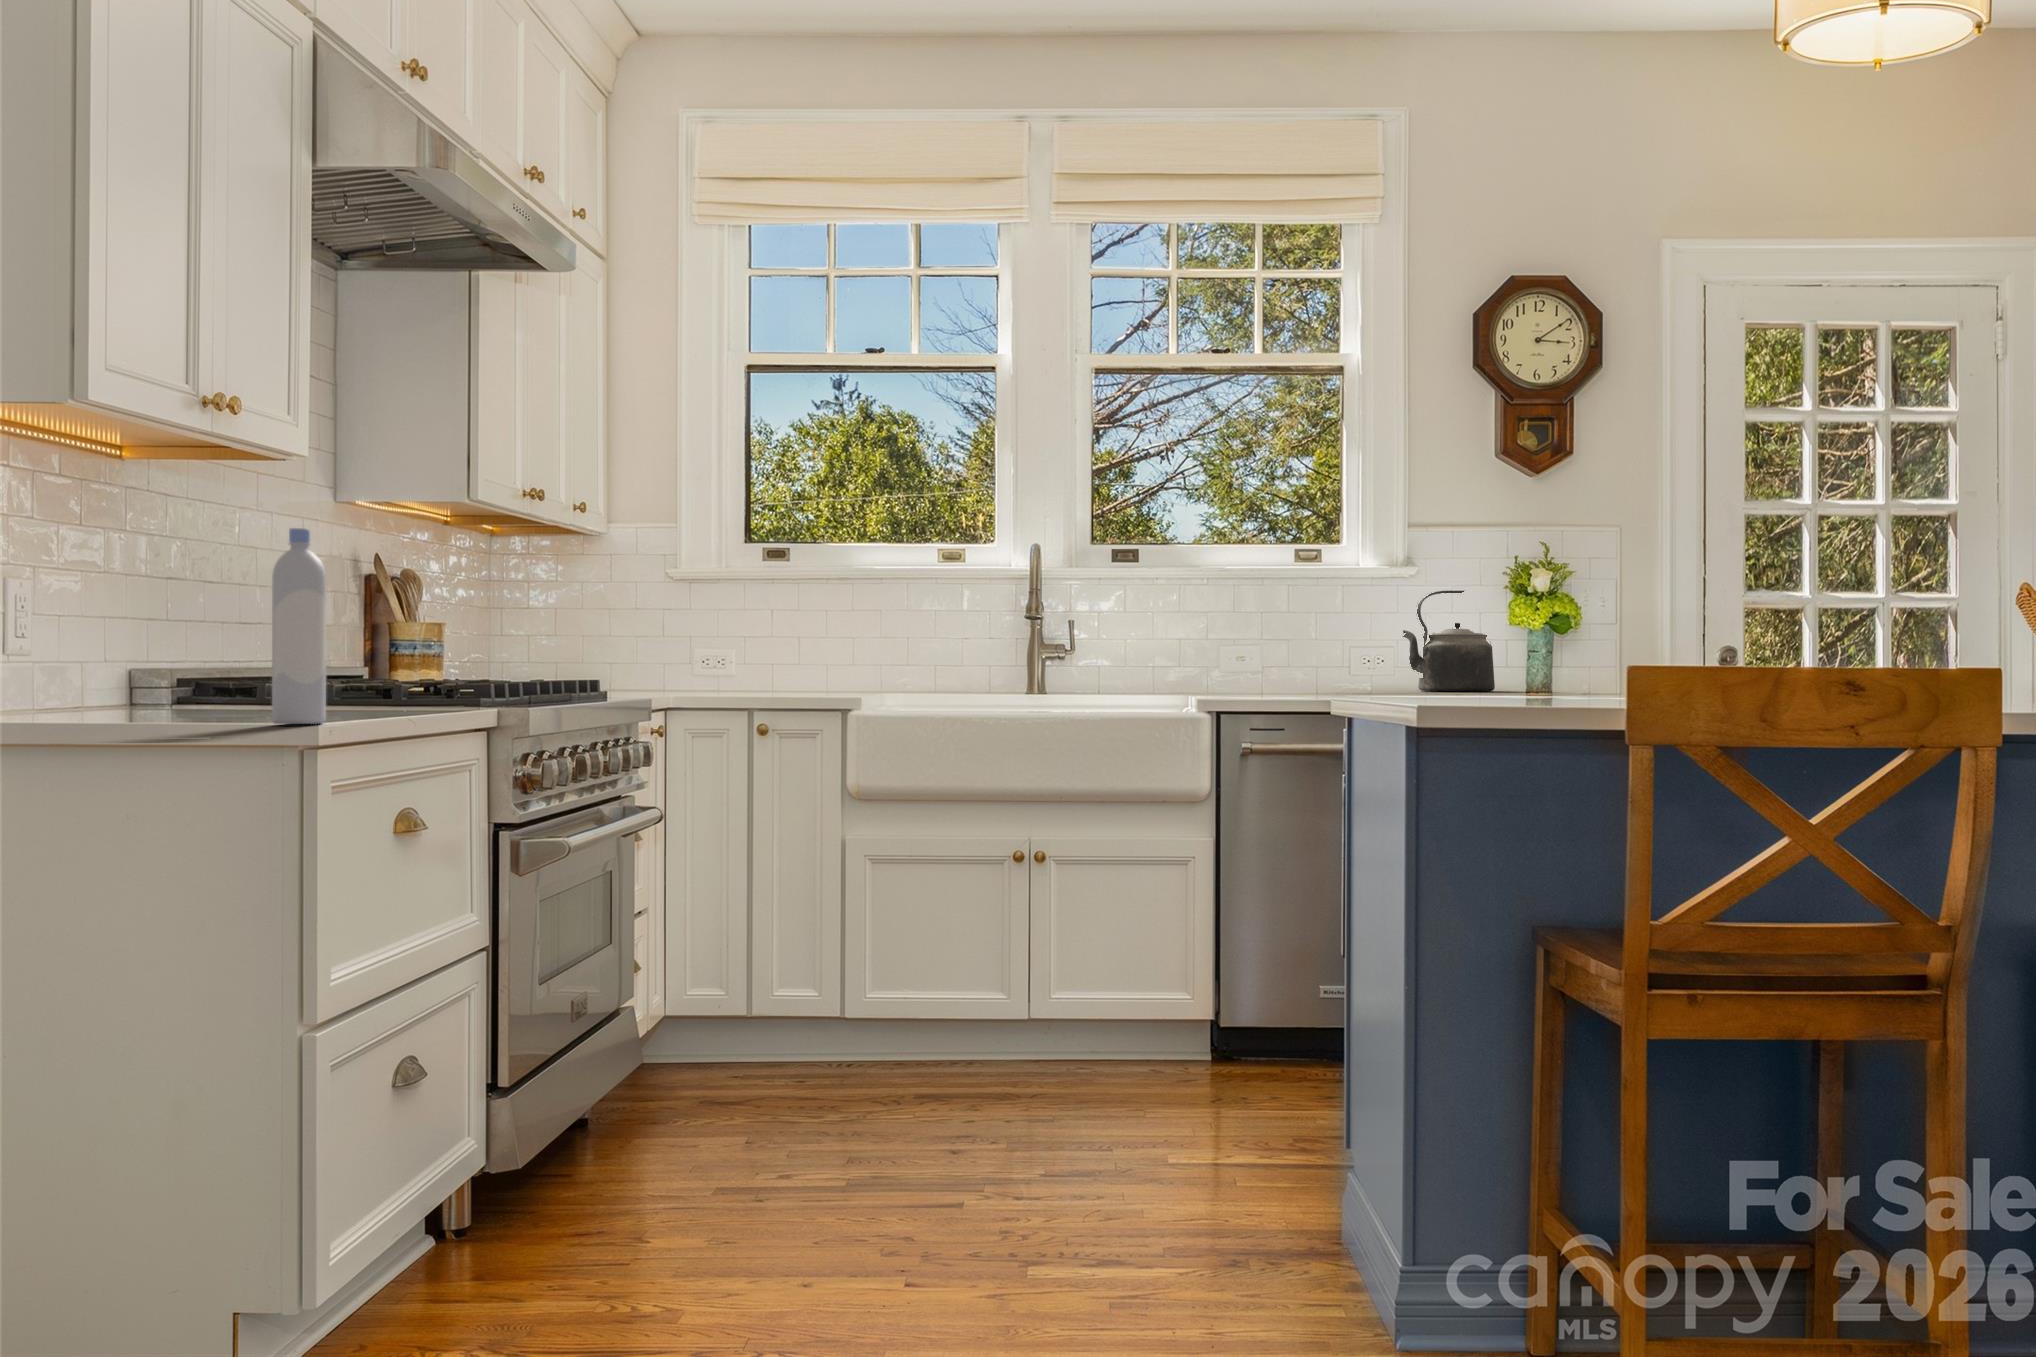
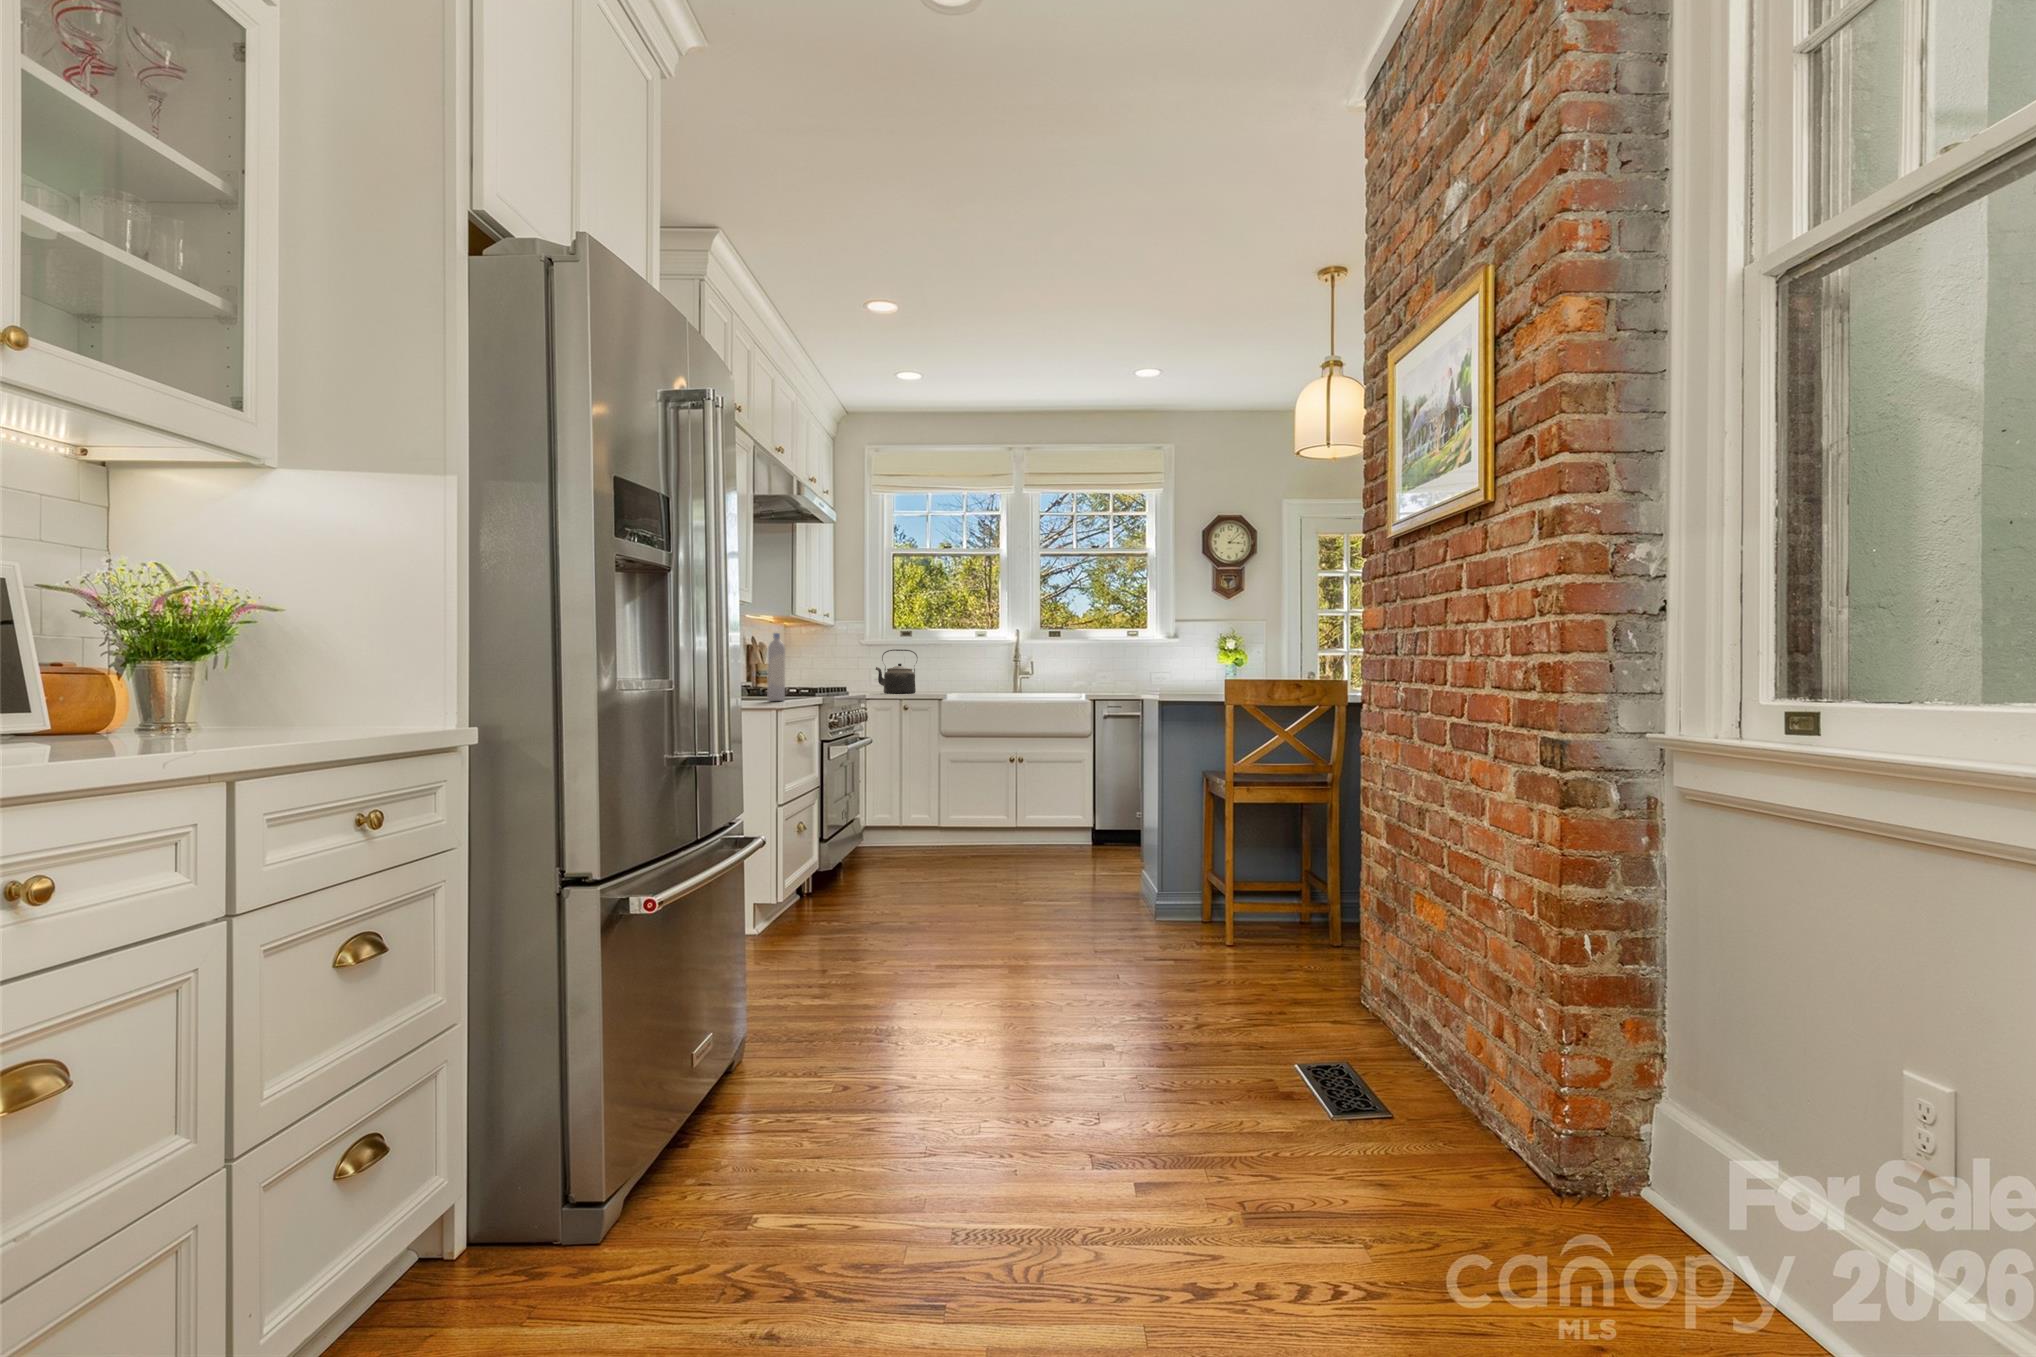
kettle: present [1403,591,1495,691] -> present [876,649,918,693]

